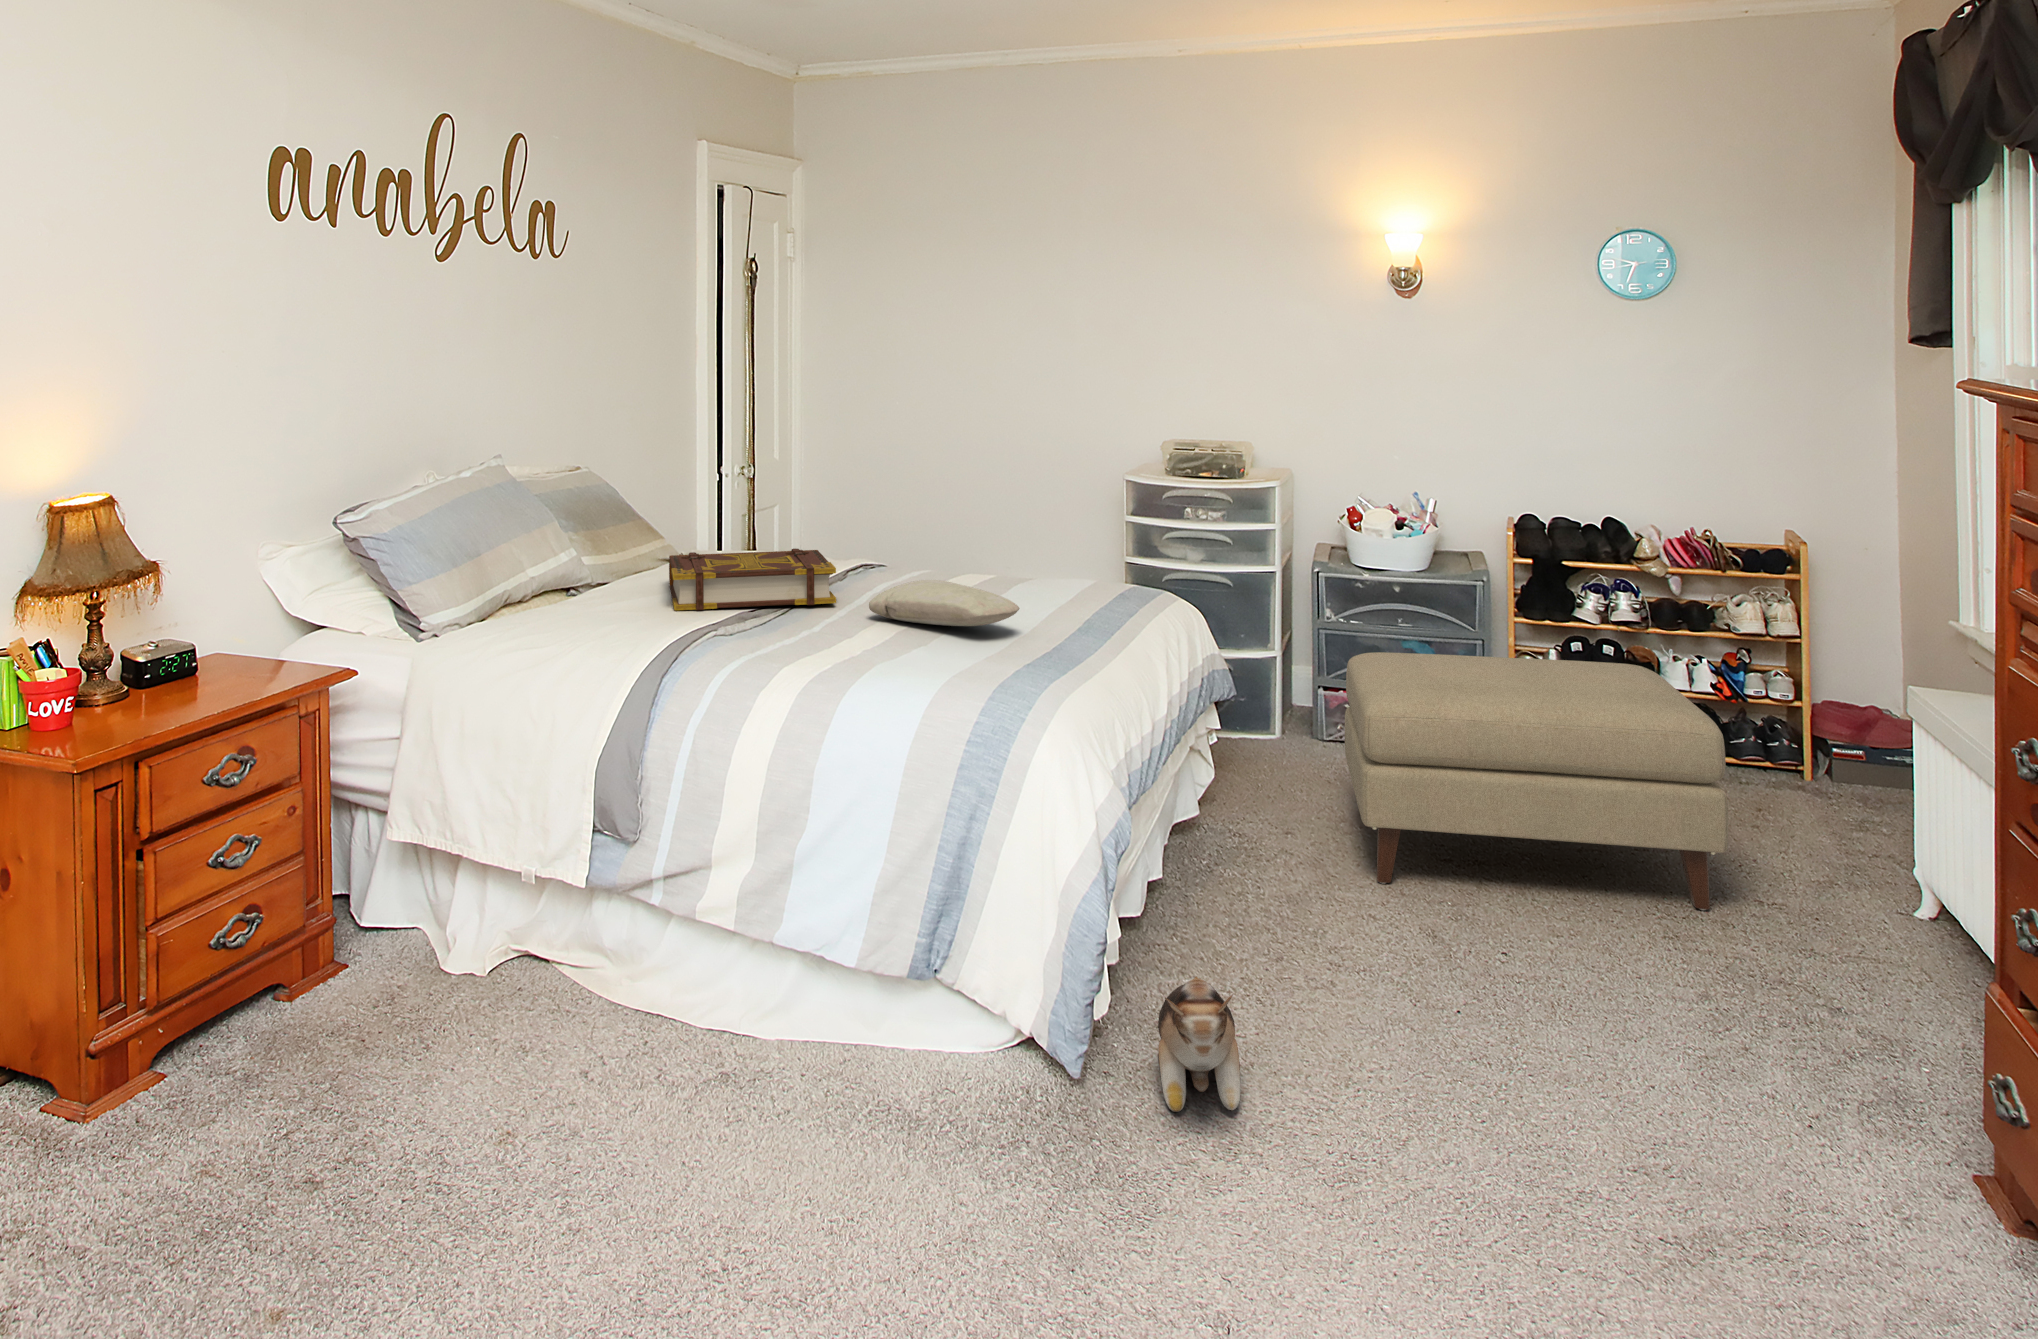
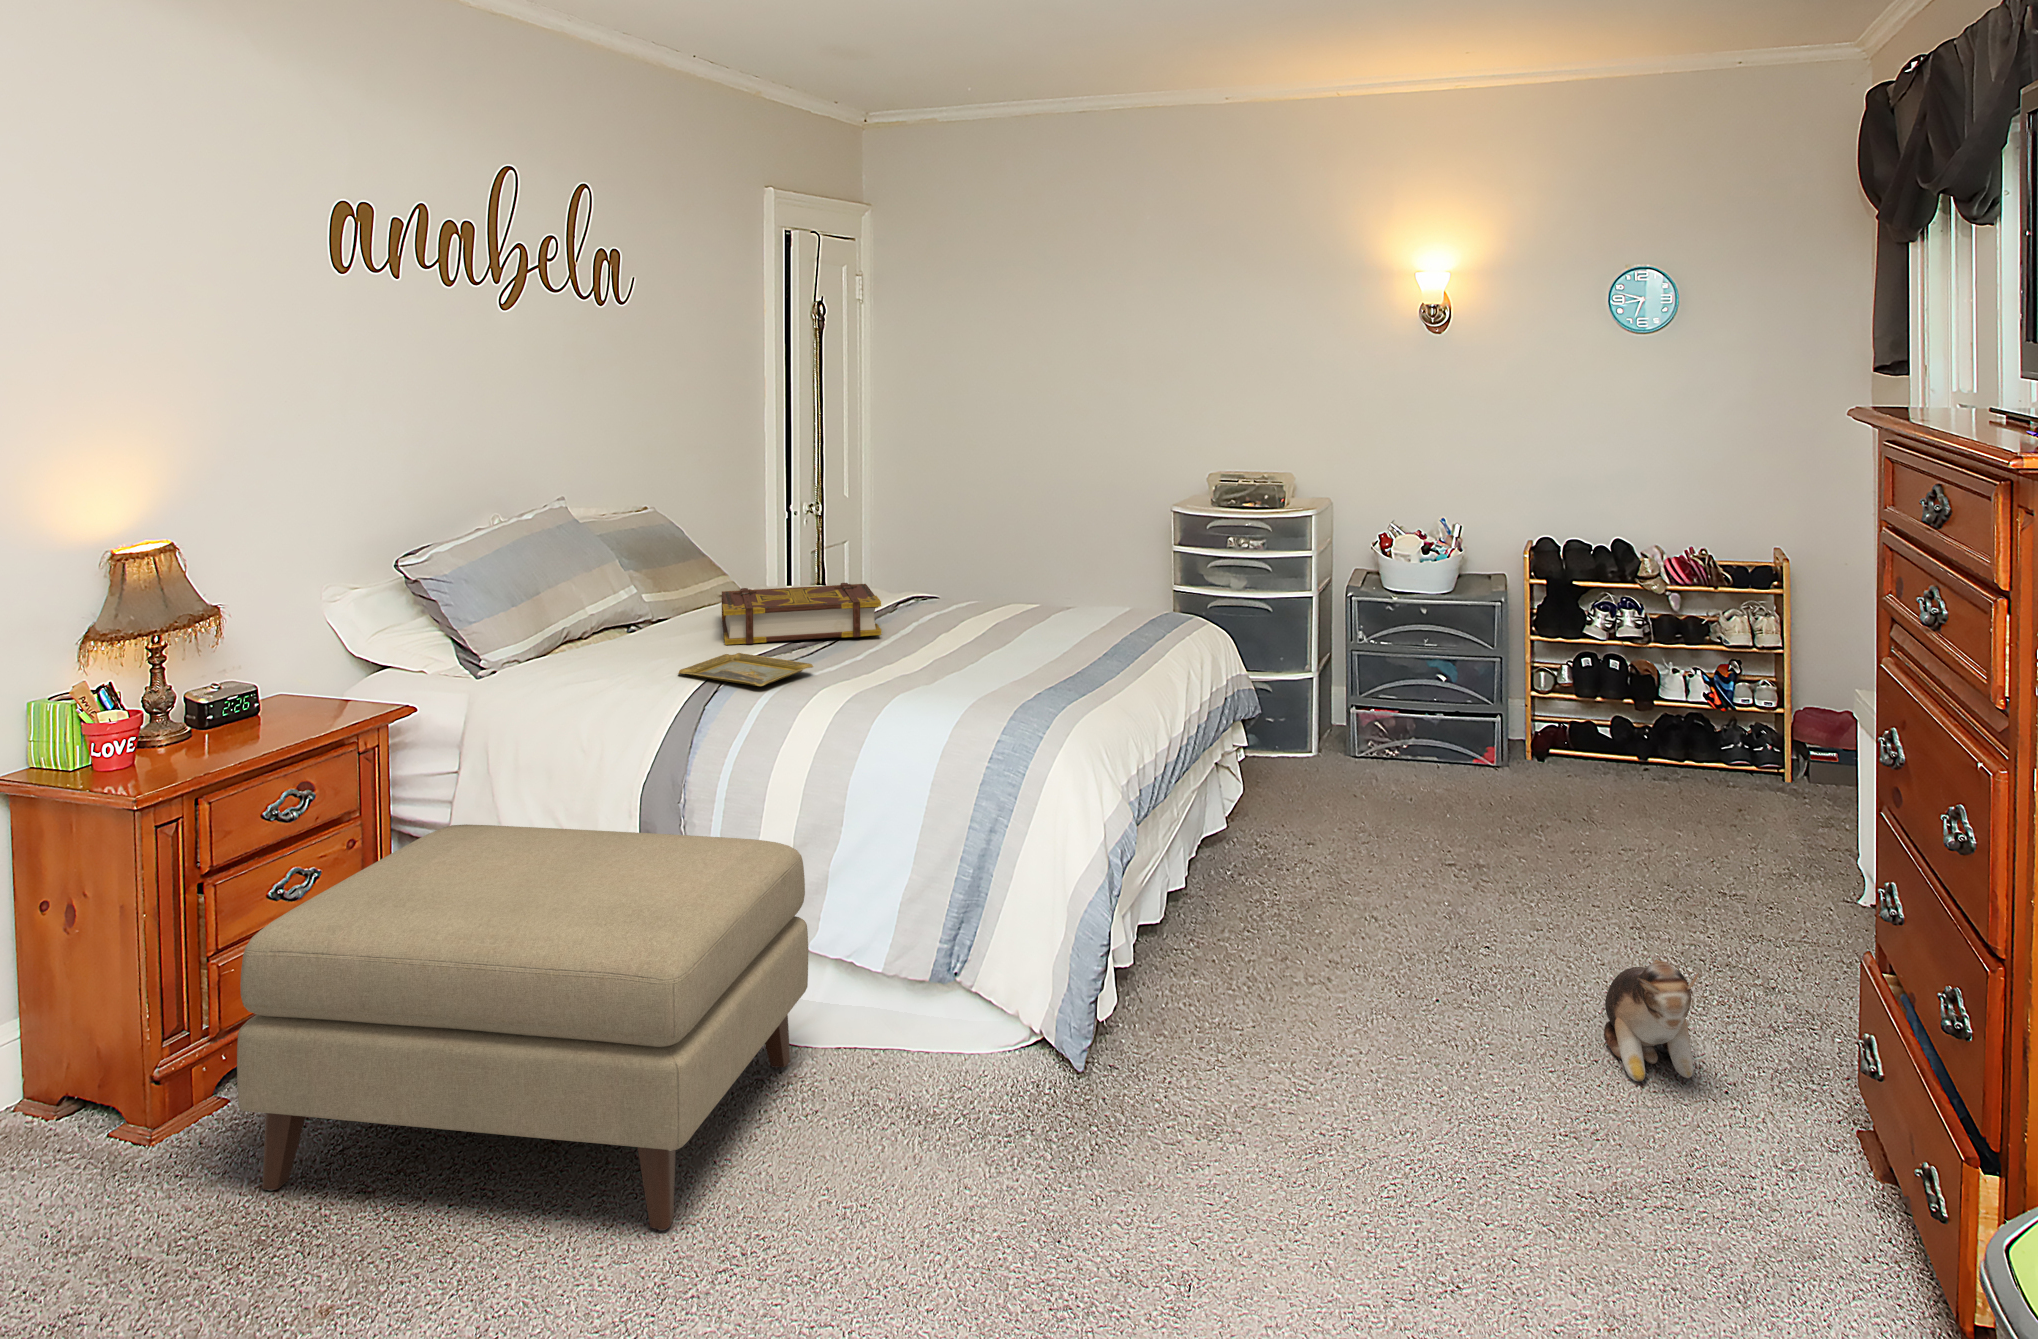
pillow: present [869,580,1020,626] -> none [911,612,1052,655]
tray: none [627,619,769,654] -> present [678,653,813,686]
ottoman: present [1345,652,1728,910] -> present [237,824,808,1230]
plush toy: present [1158,977,1241,1112] -> present [1604,959,1699,1081]

